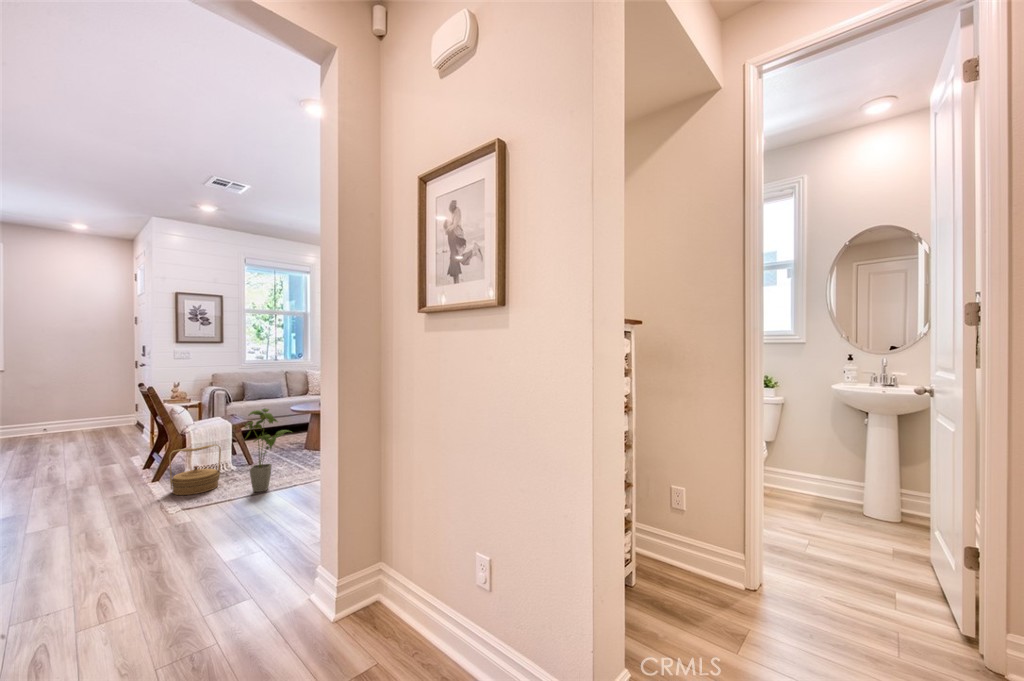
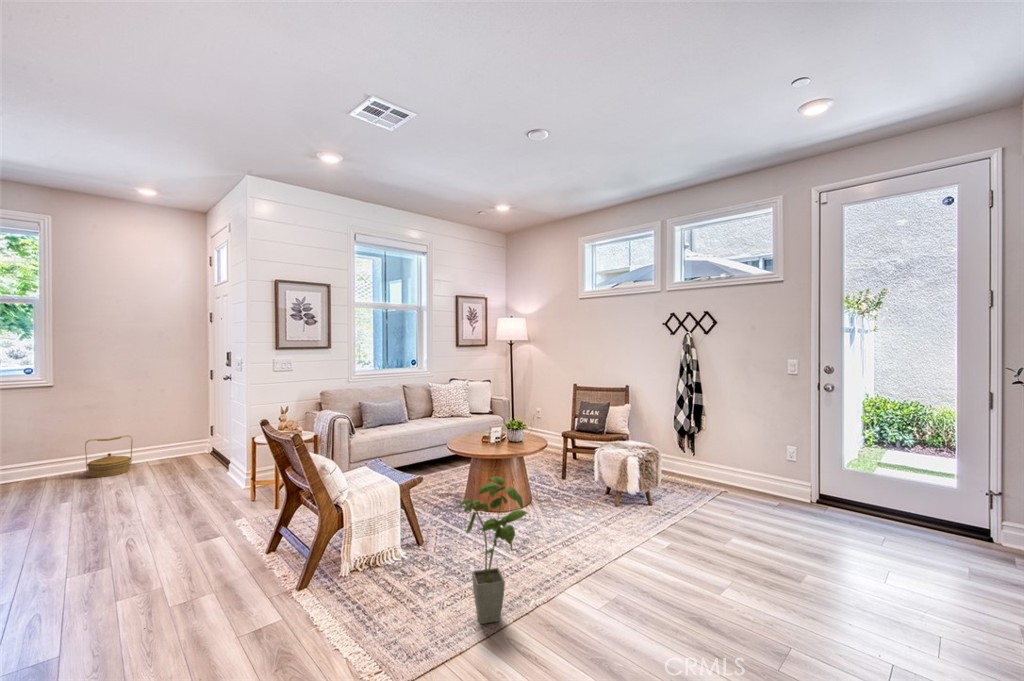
basket: present [169,445,221,495] -> present [85,436,133,477]

